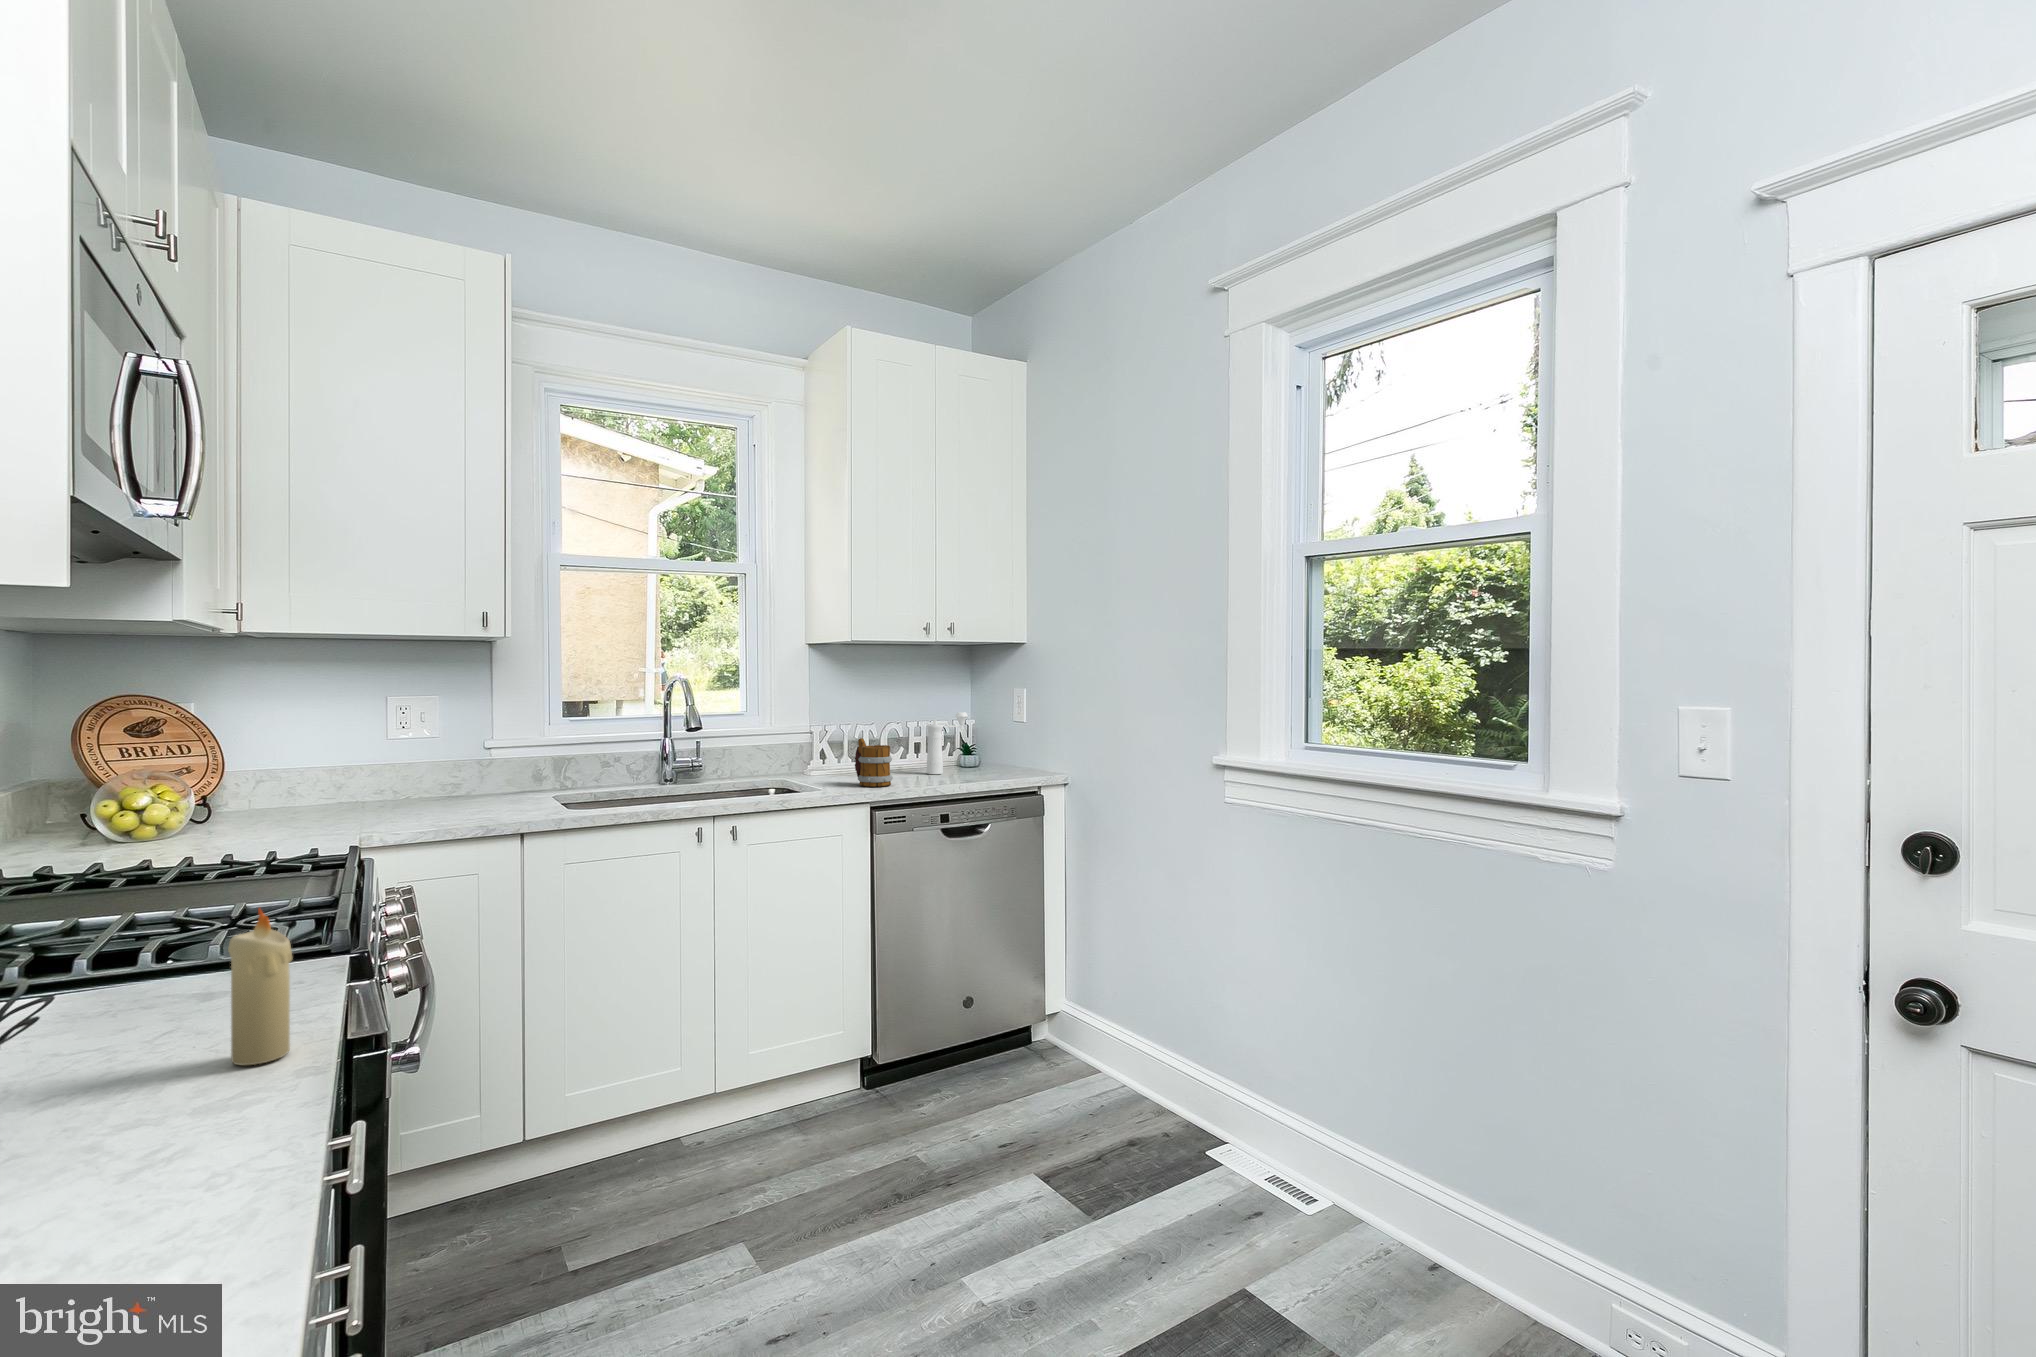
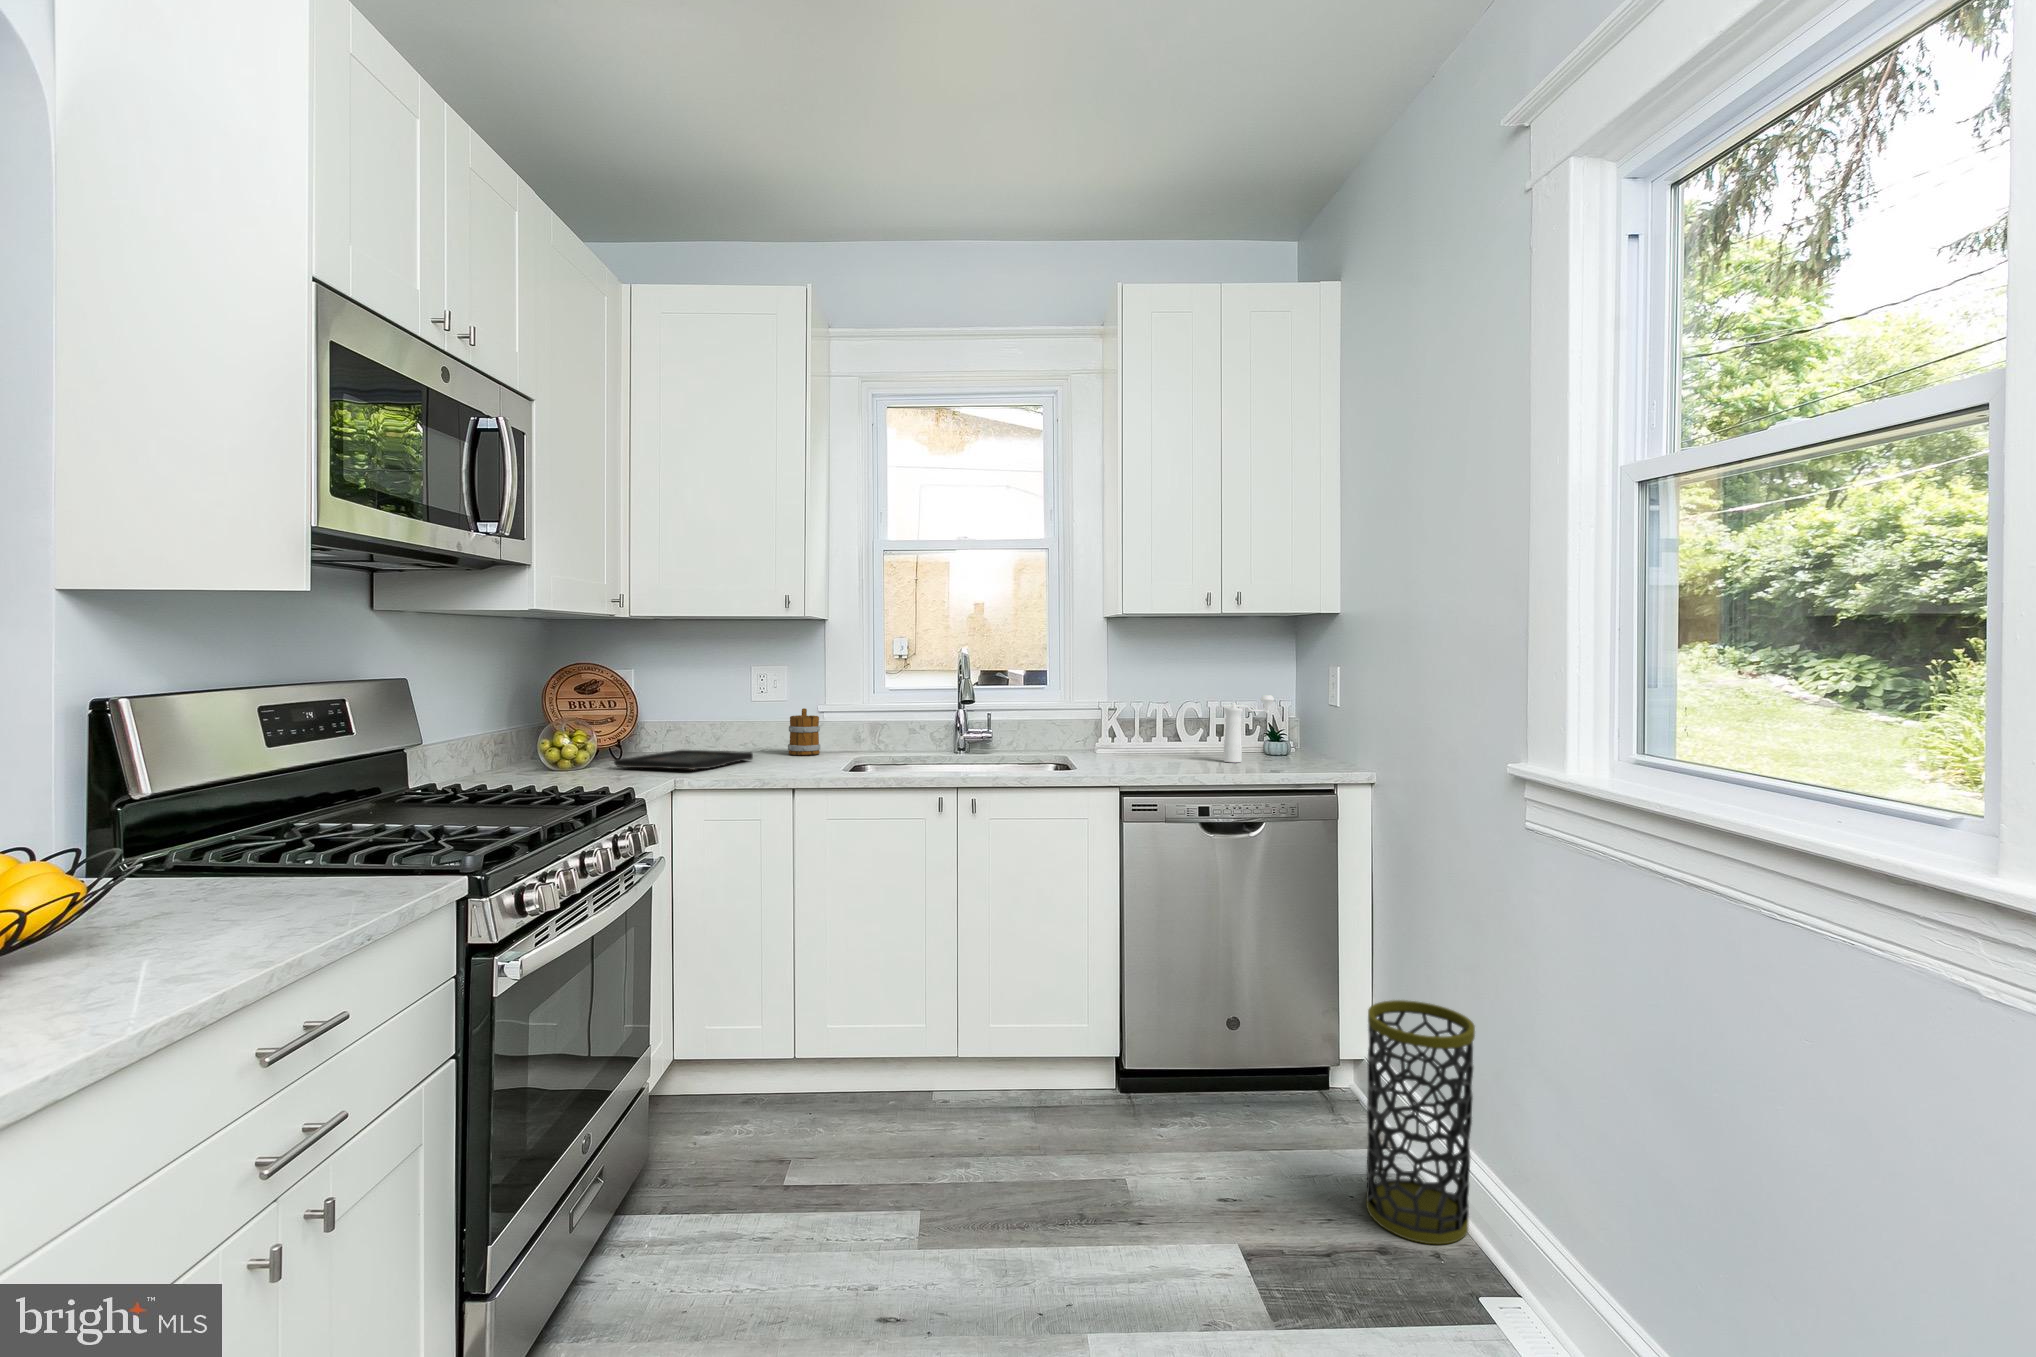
mug: present [855,738,893,787] -> present [788,708,820,755]
tray: none [281,797,444,826] -> present [614,750,753,770]
candle: present [228,908,292,1065] -> none [84,821,144,964]
trash can: none [1105,952,1182,1135] -> present [1366,1000,1475,1244]

